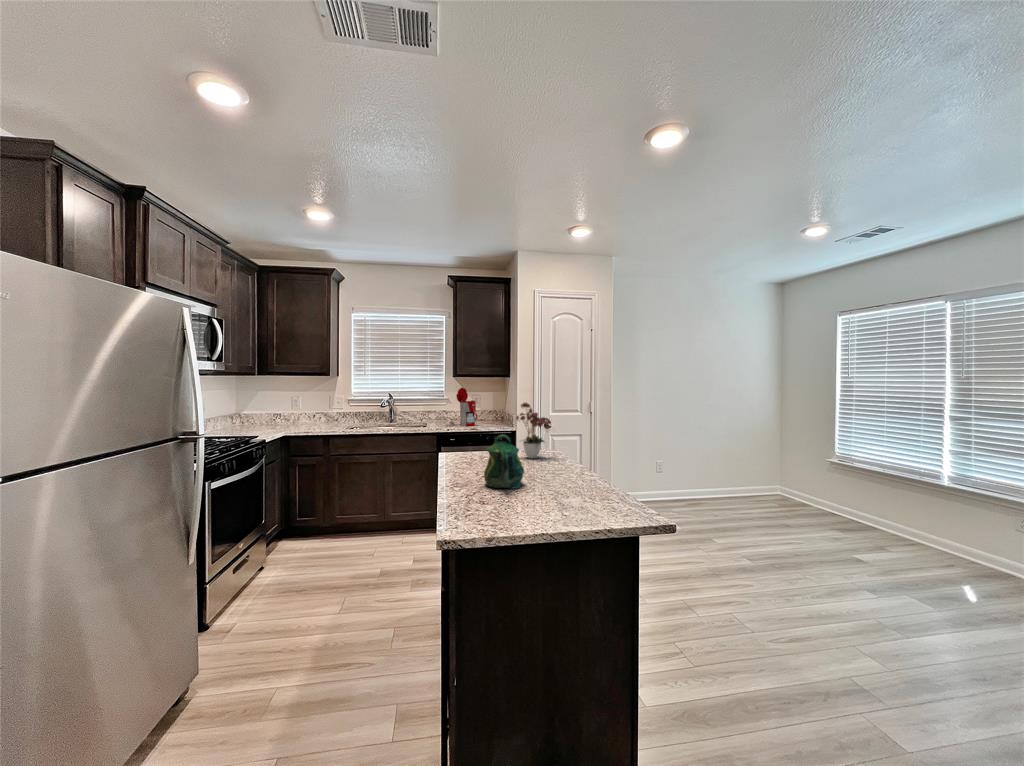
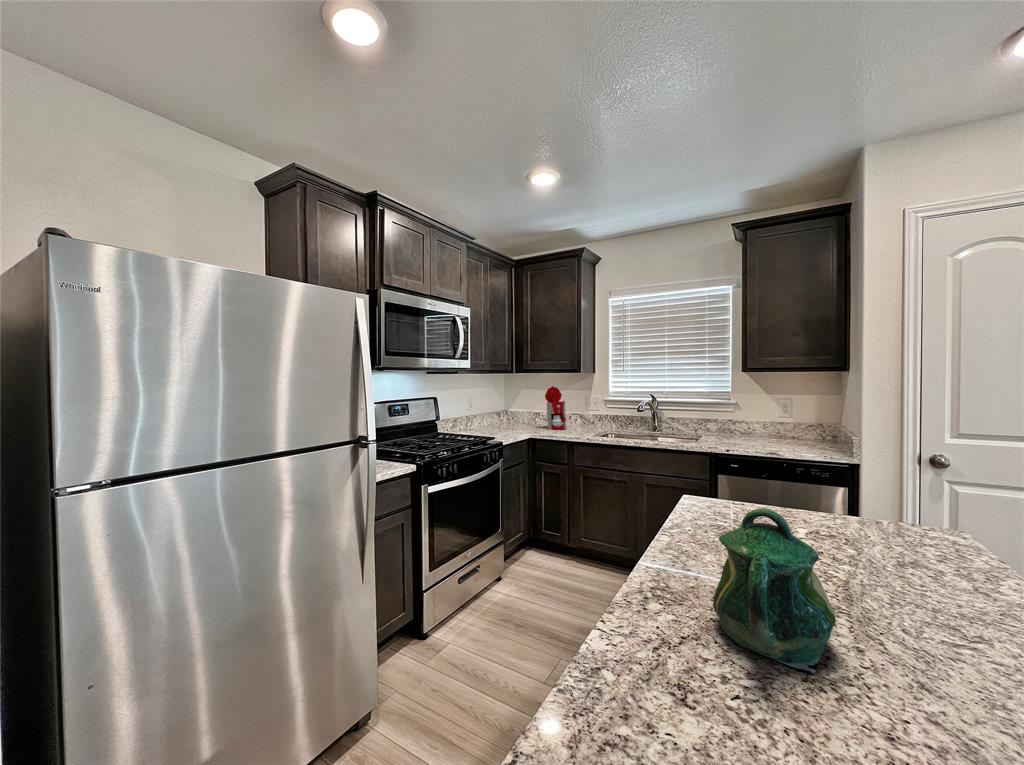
coffee maker: present [445,388,477,427] -> present [536,386,566,430]
flower arrangement: present [516,403,551,458] -> none [834,415,959,550]

